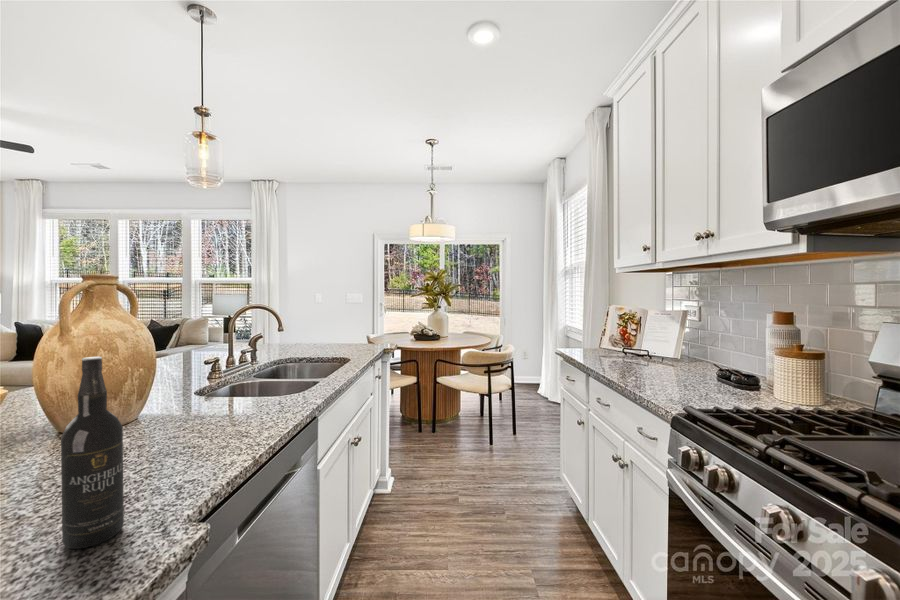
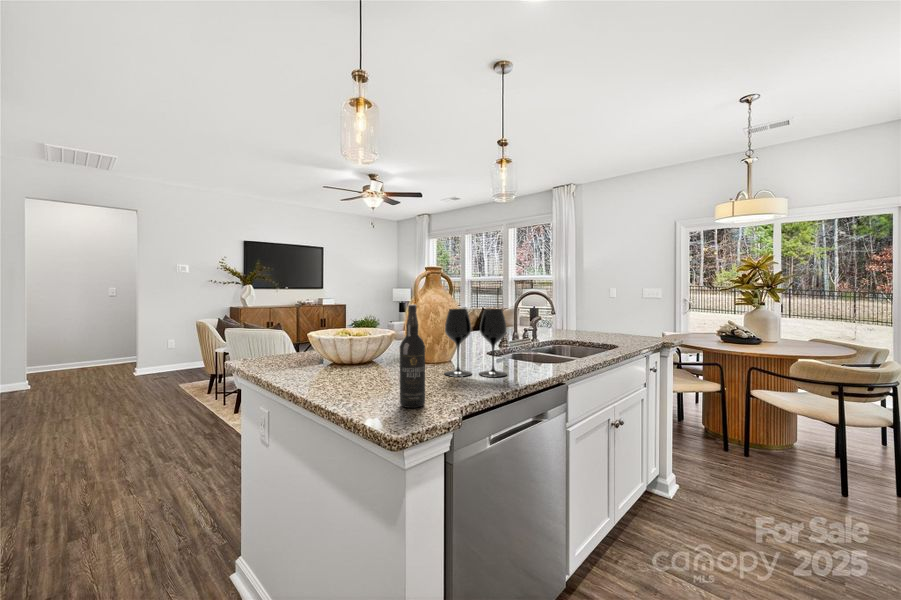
wine glass: none [136,338,243,447] -> present [444,309,507,377]

